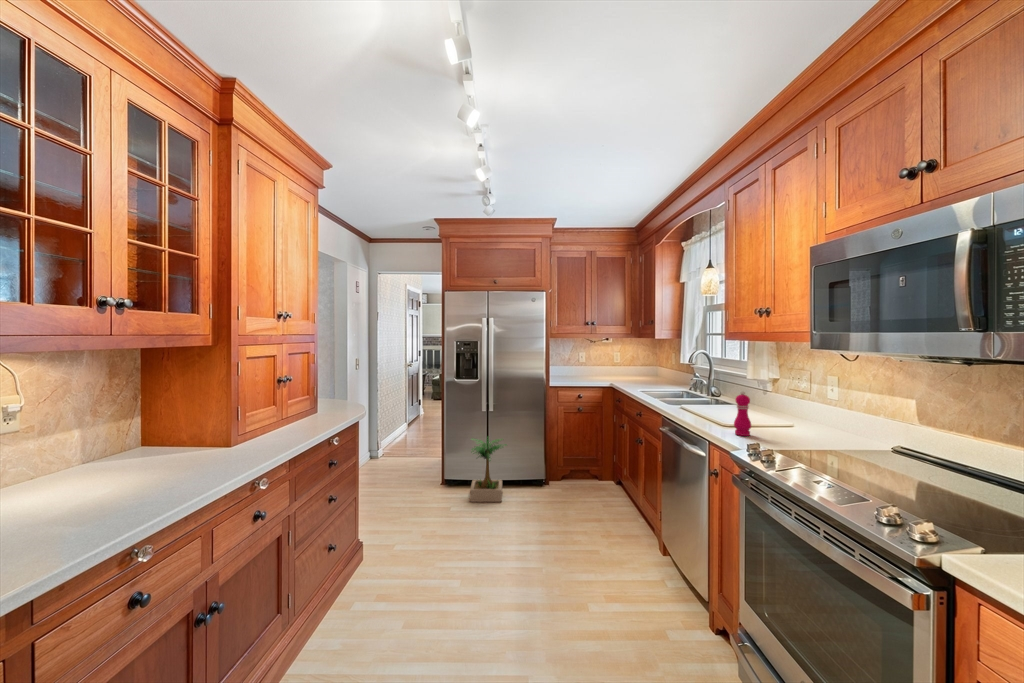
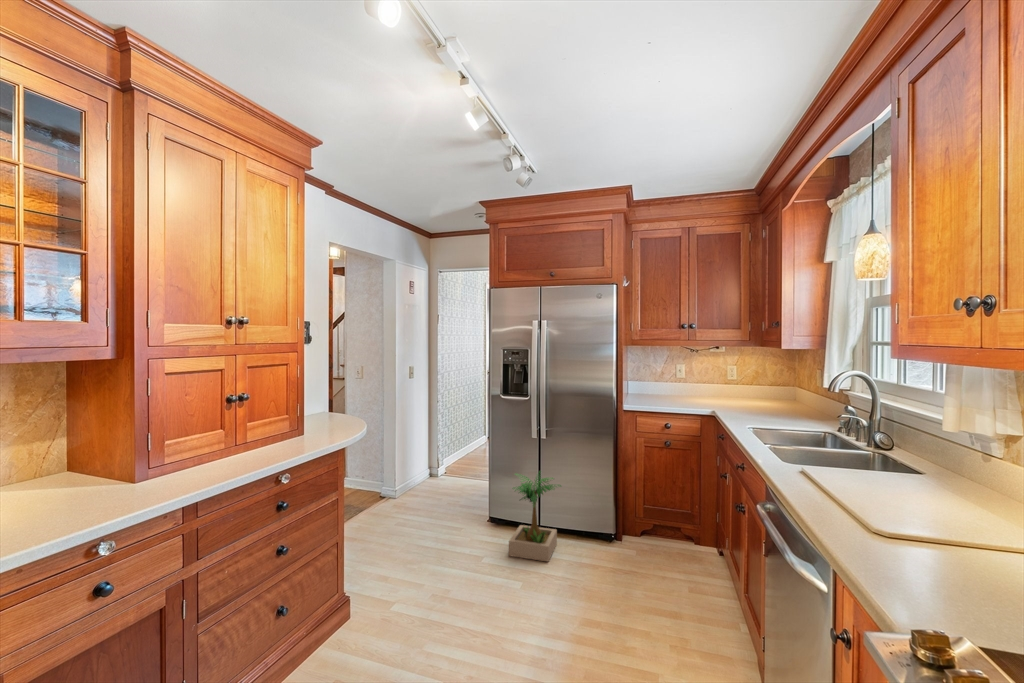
pepper mill: present [734,391,751,436] -> none [893,478,938,580]

